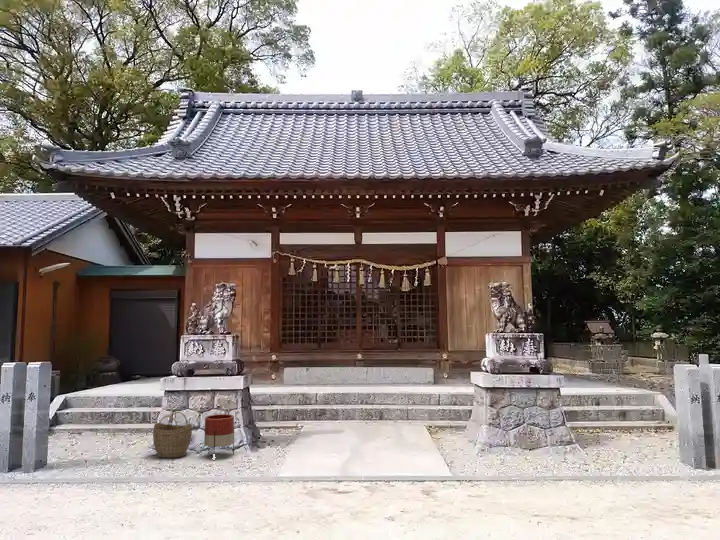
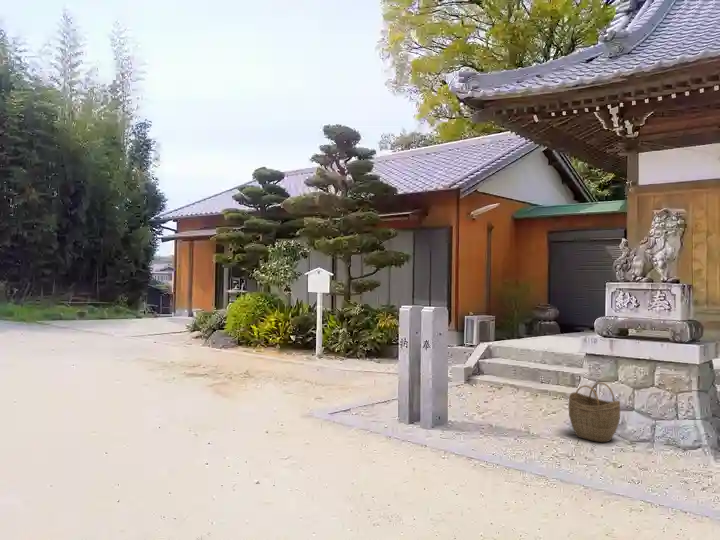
planter: present [204,414,234,454] -> none [636,395,683,458]

